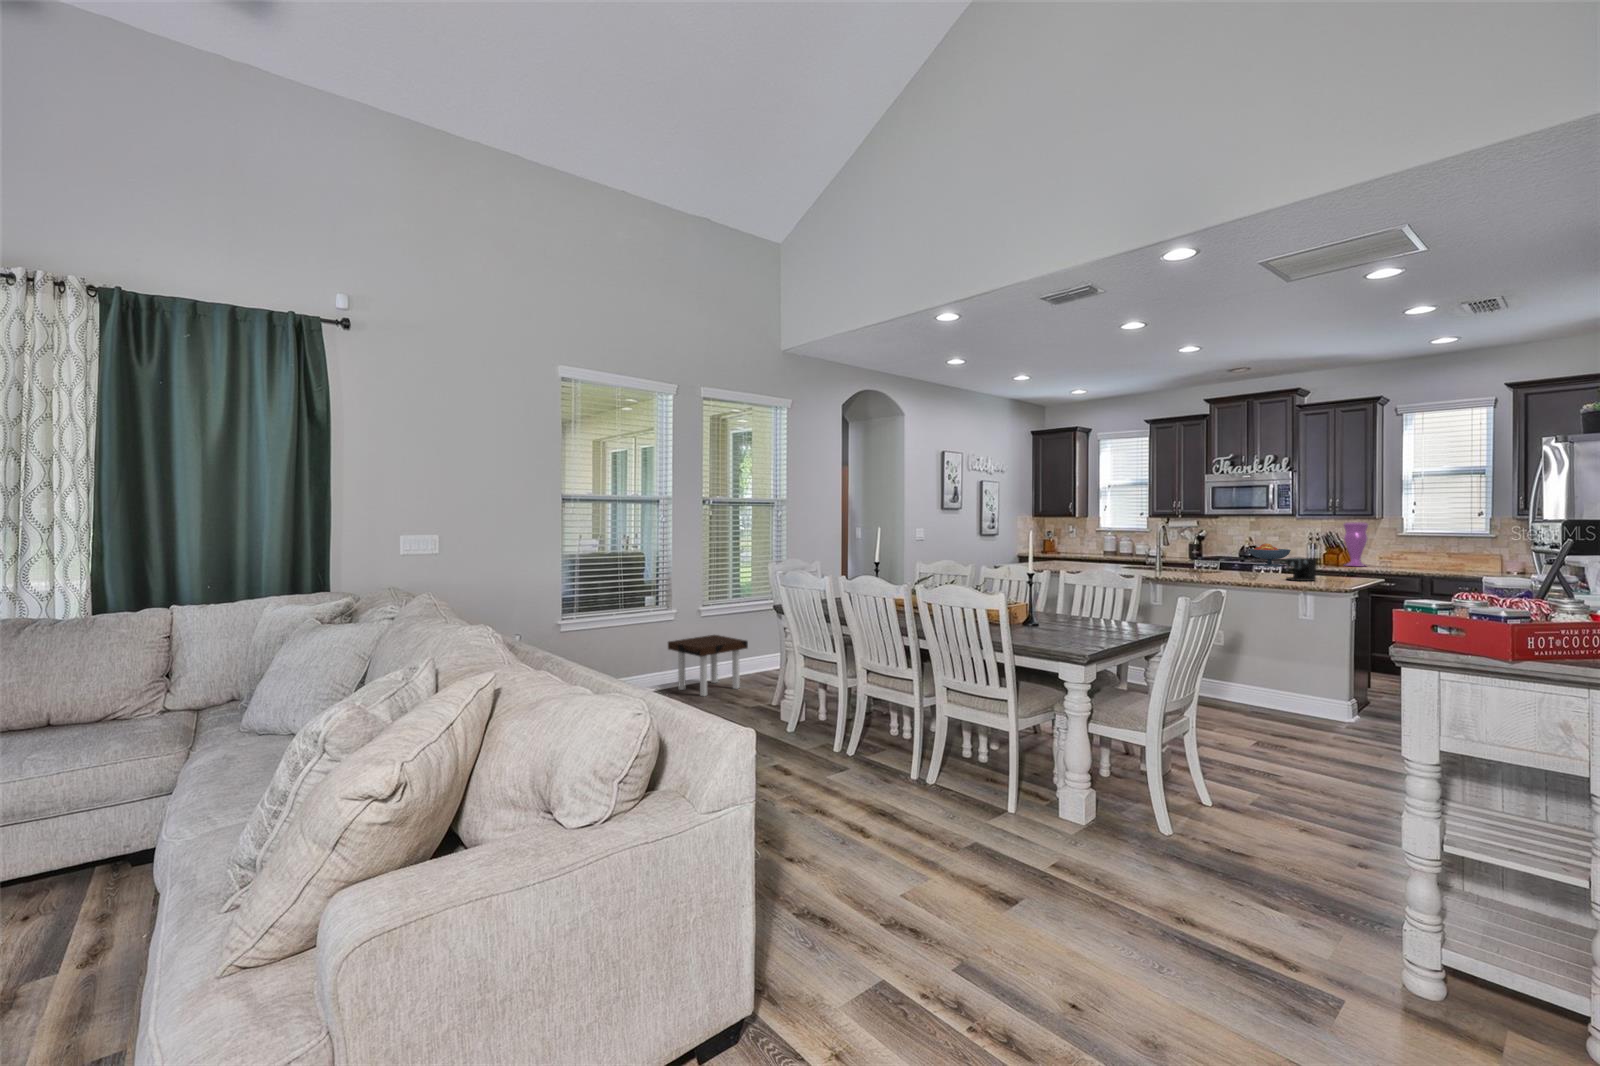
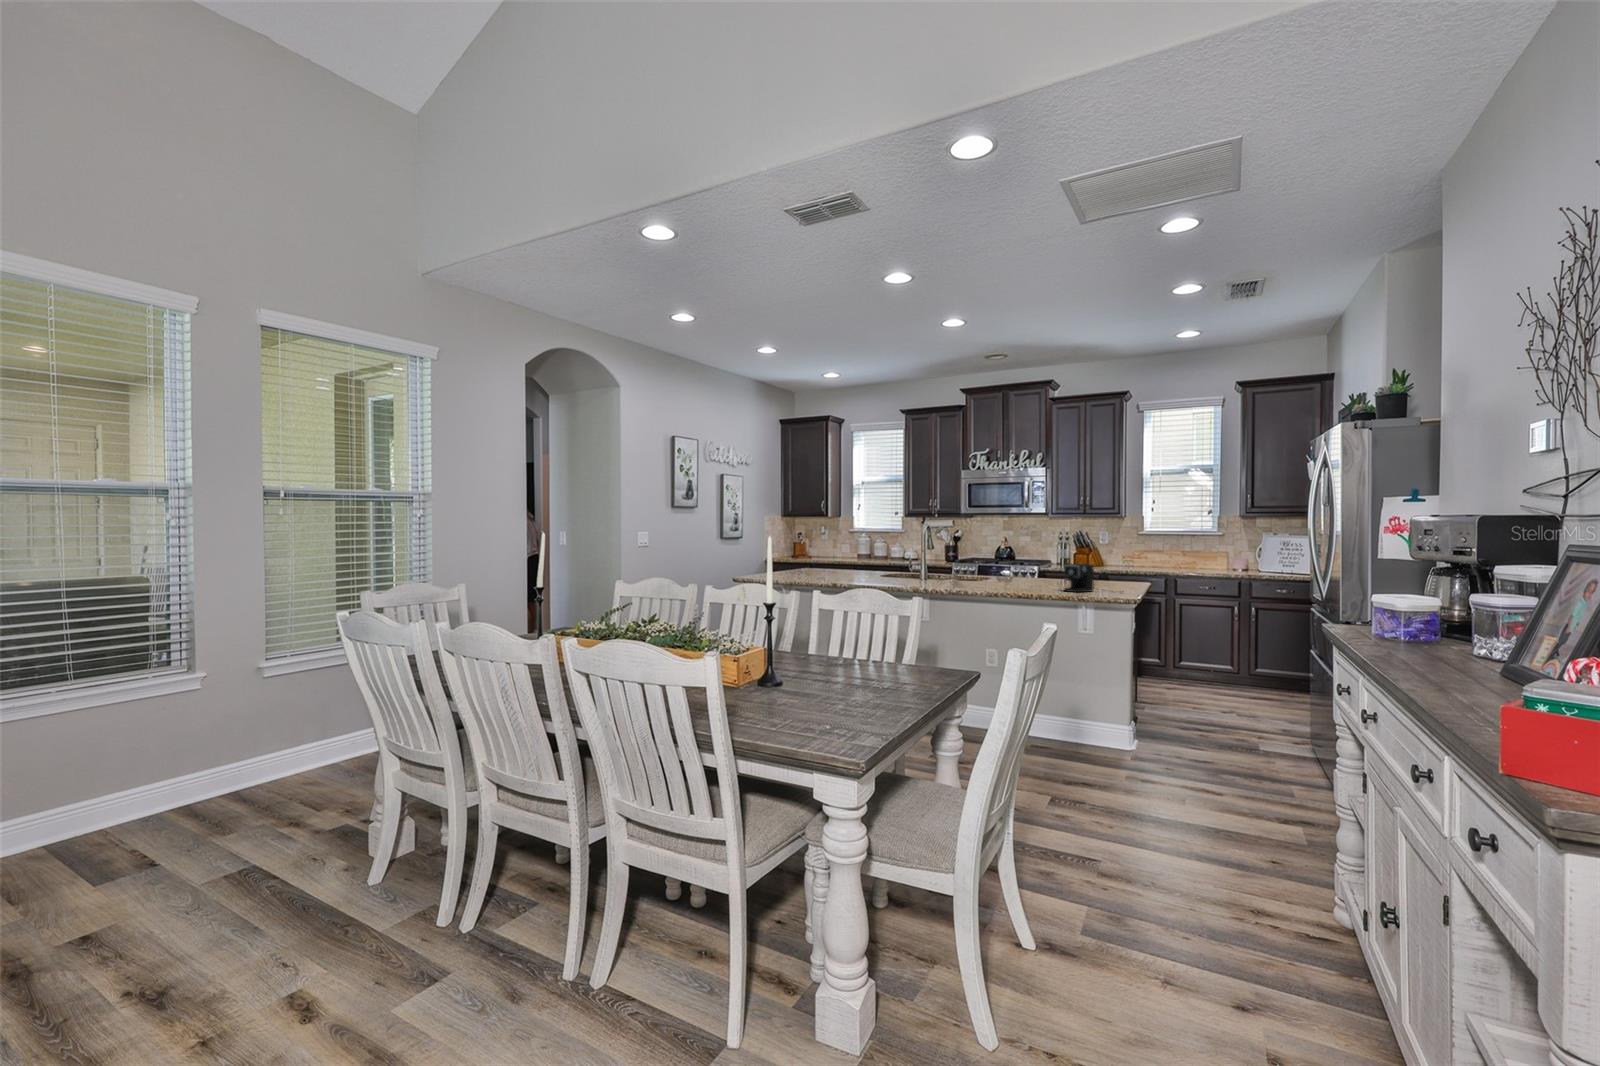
vase: present [1344,522,1368,566] -> none [1091,522,1115,569]
fruit bowl: present [1249,544,1291,566] -> none [1008,546,1047,571]
side table: present [668,635,748,696] -> none [184,708,344,823]

